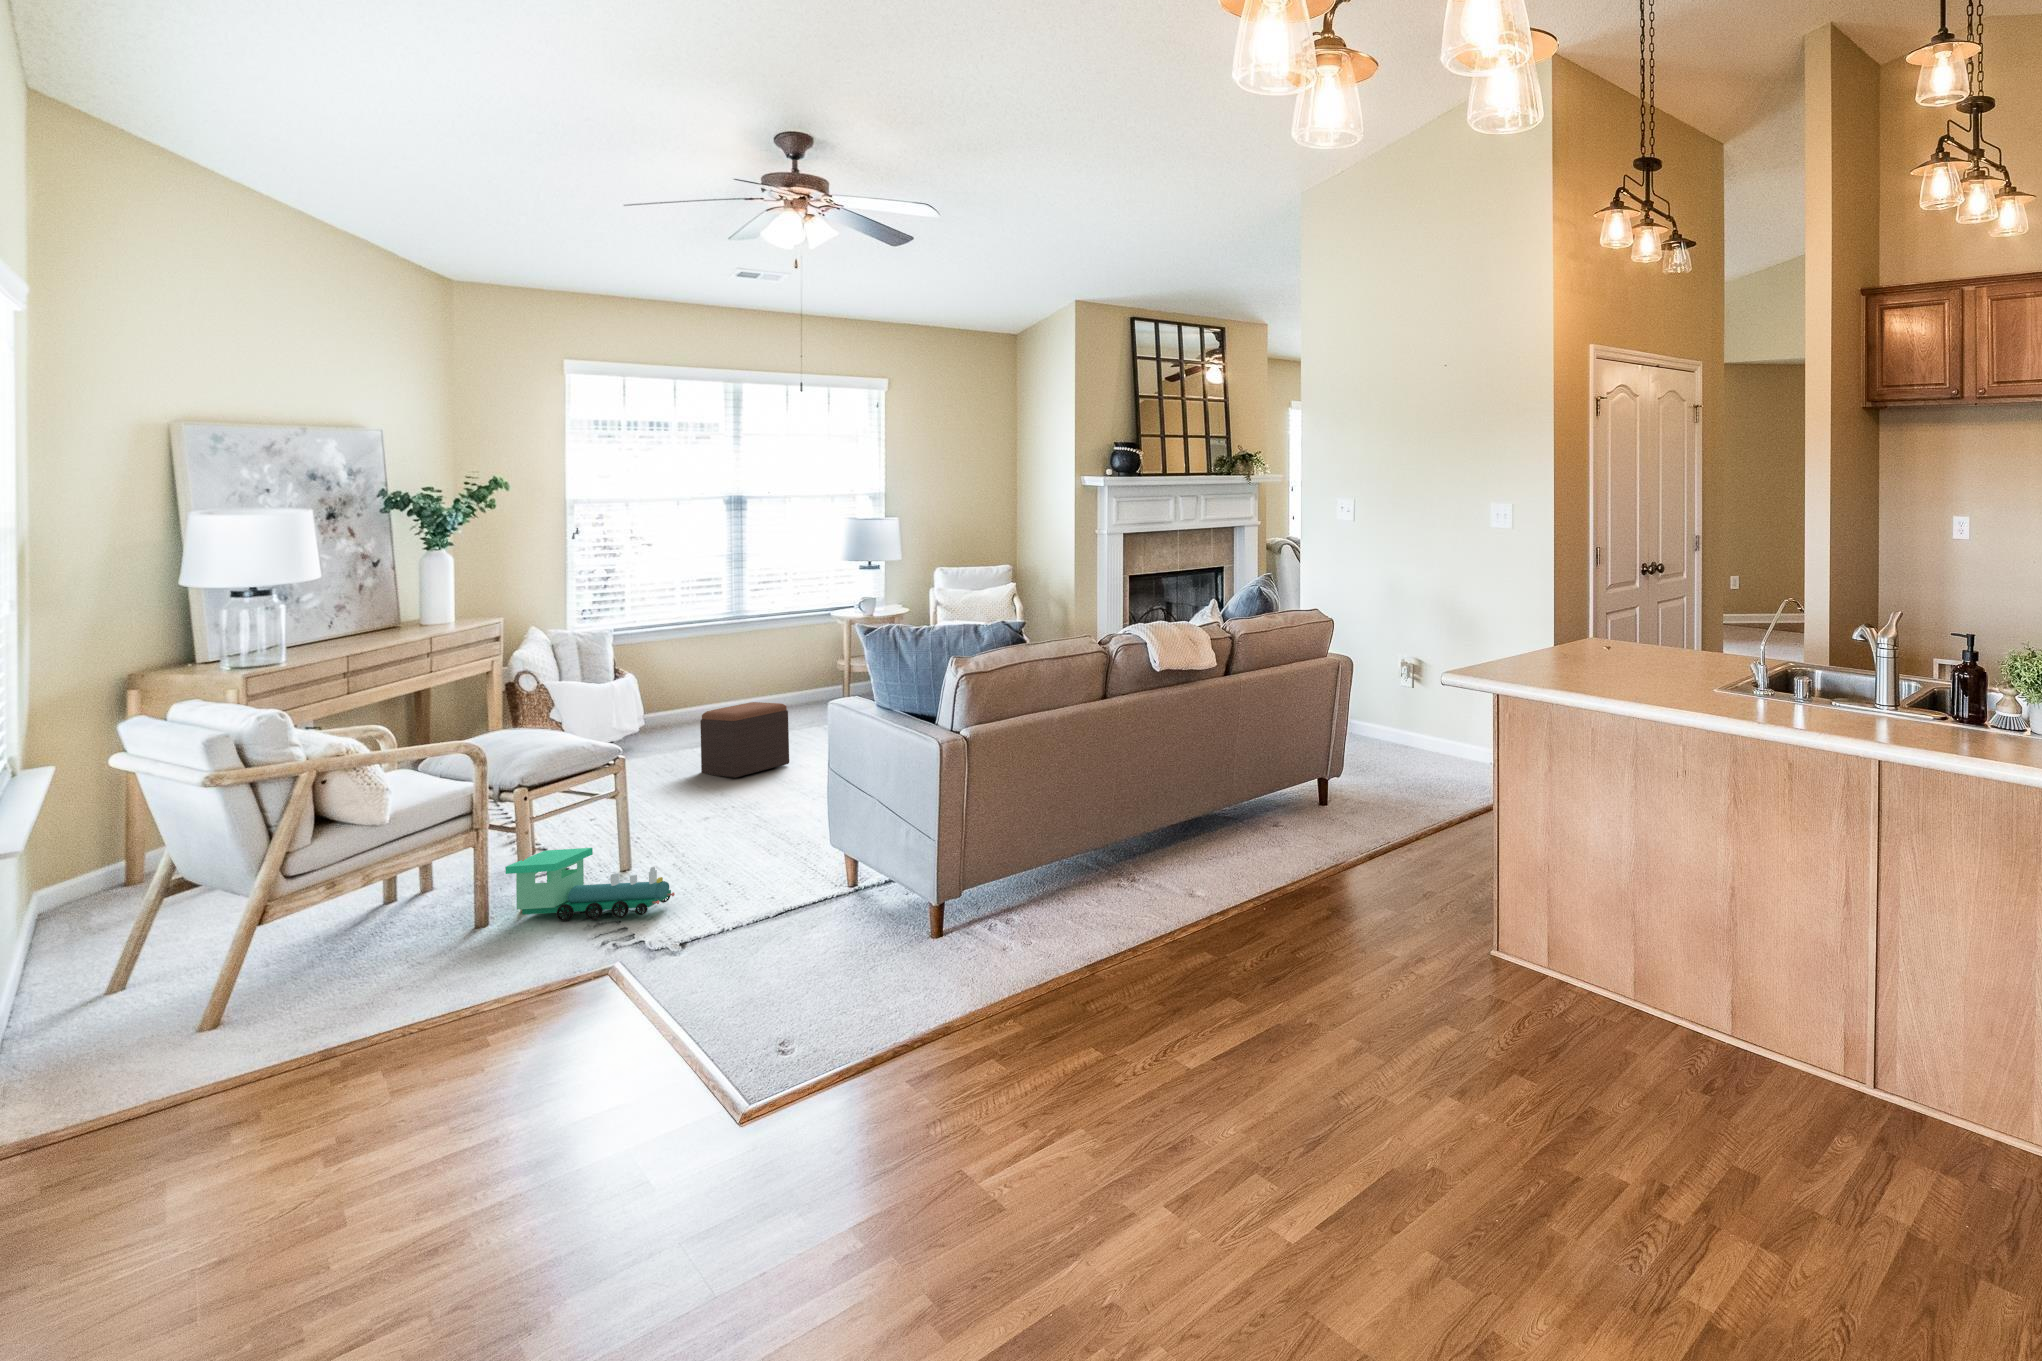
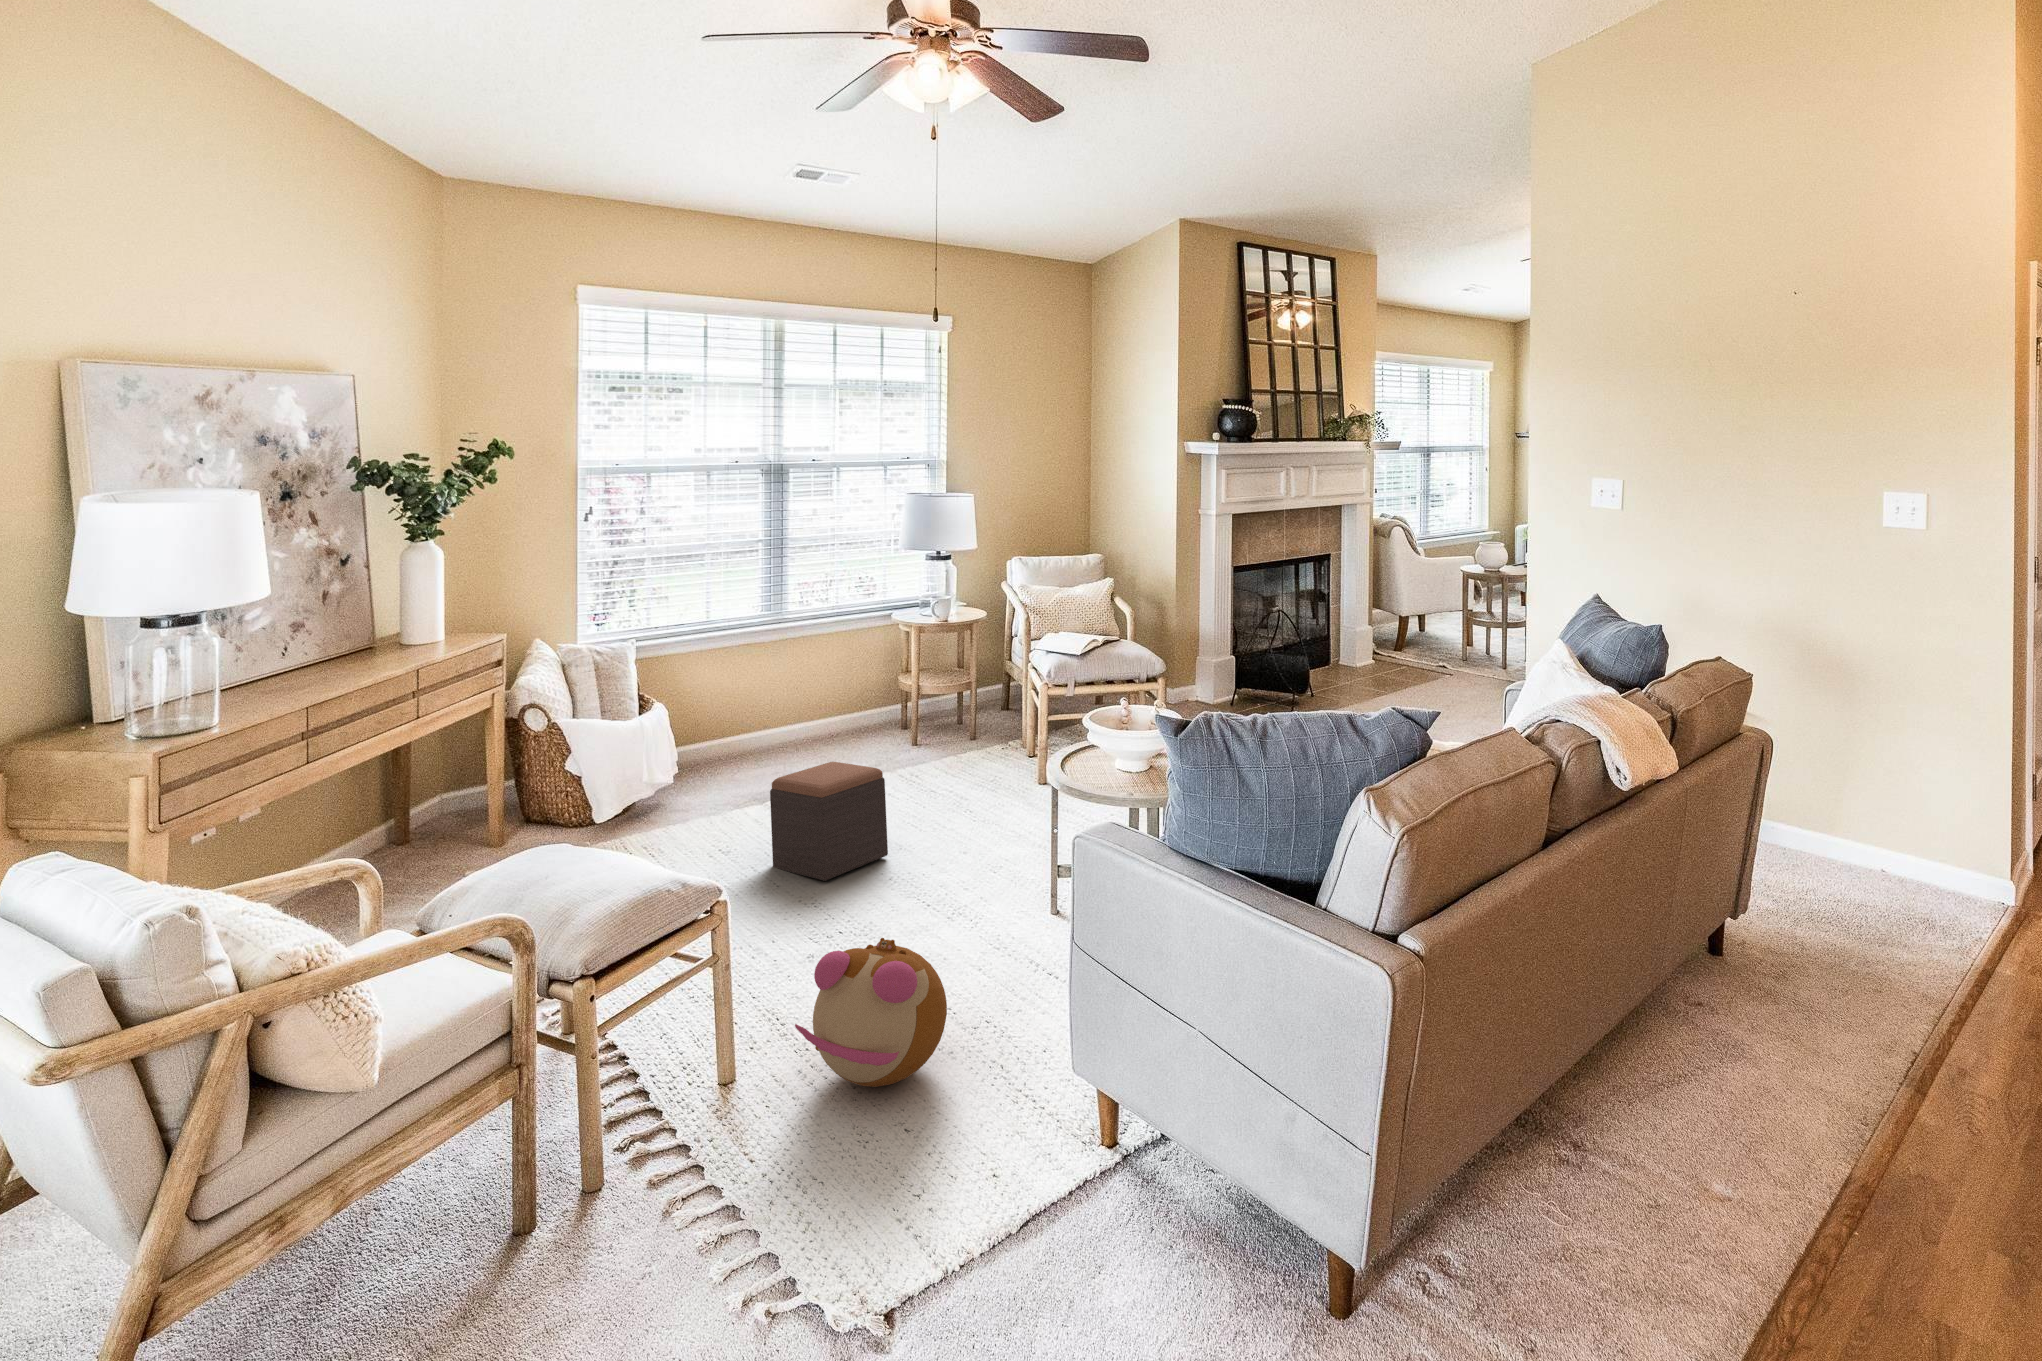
plush toy: none [664,777,768,861] -> present [795,938,947,1087]
toy train: present [505,848,675,921] -> none [571,1093,853,1255]

